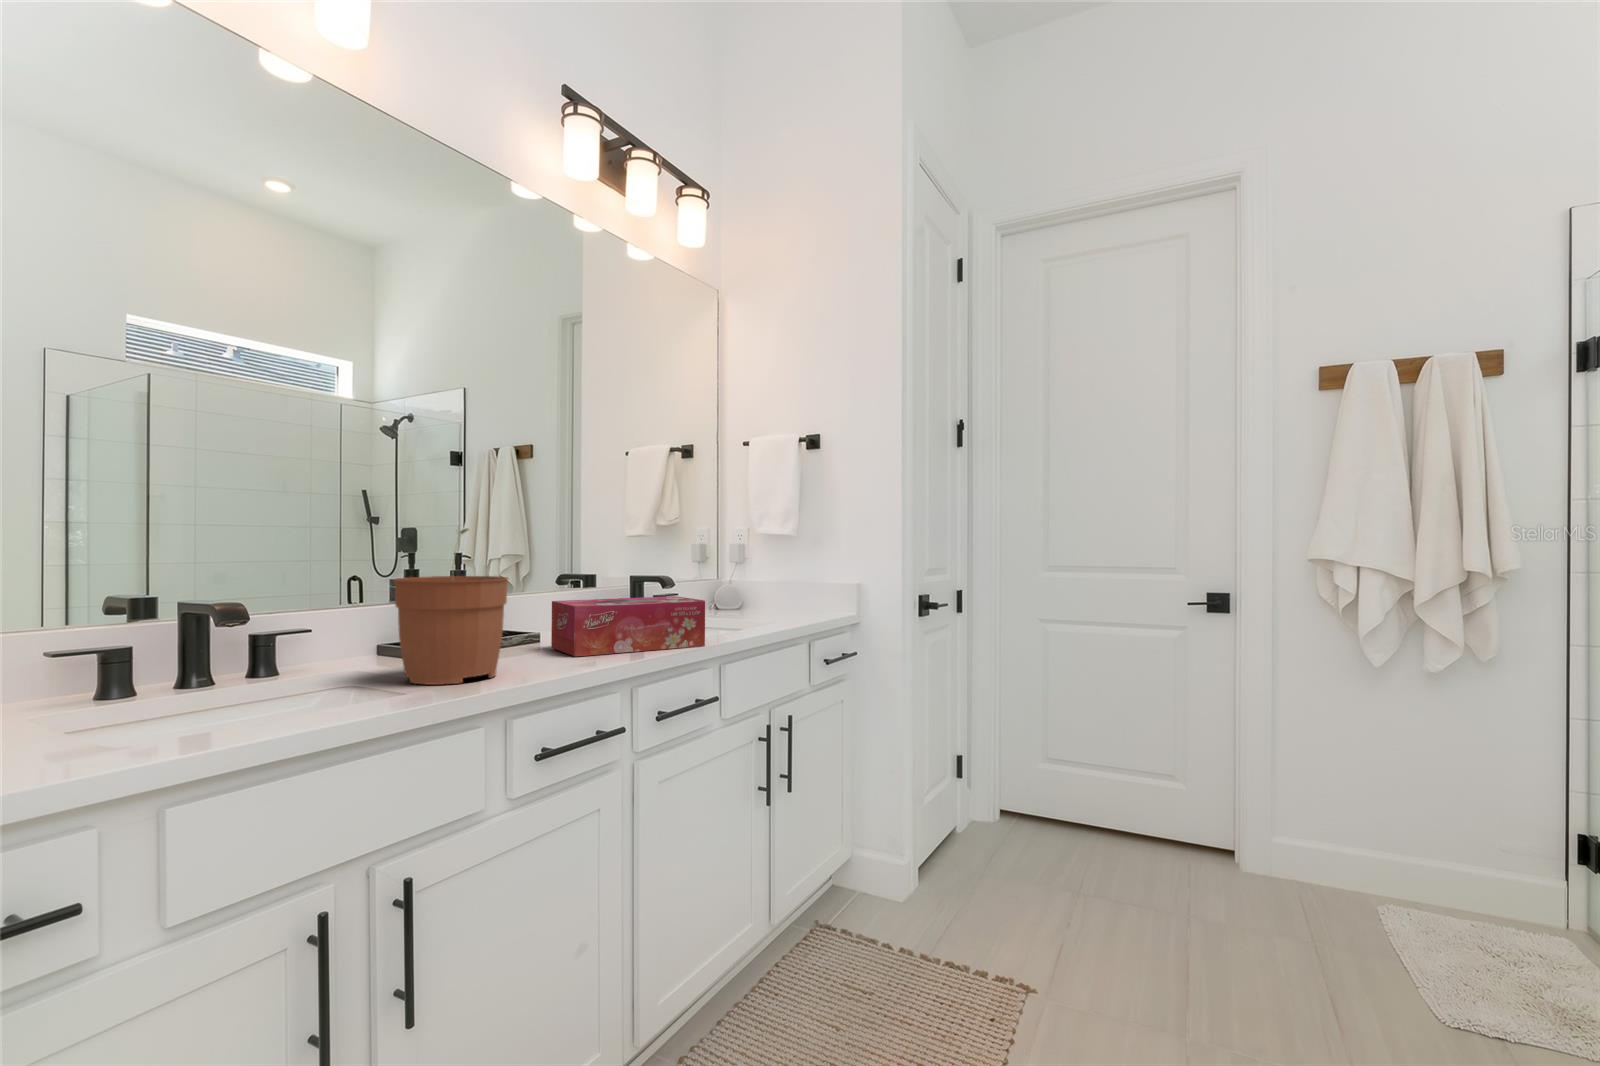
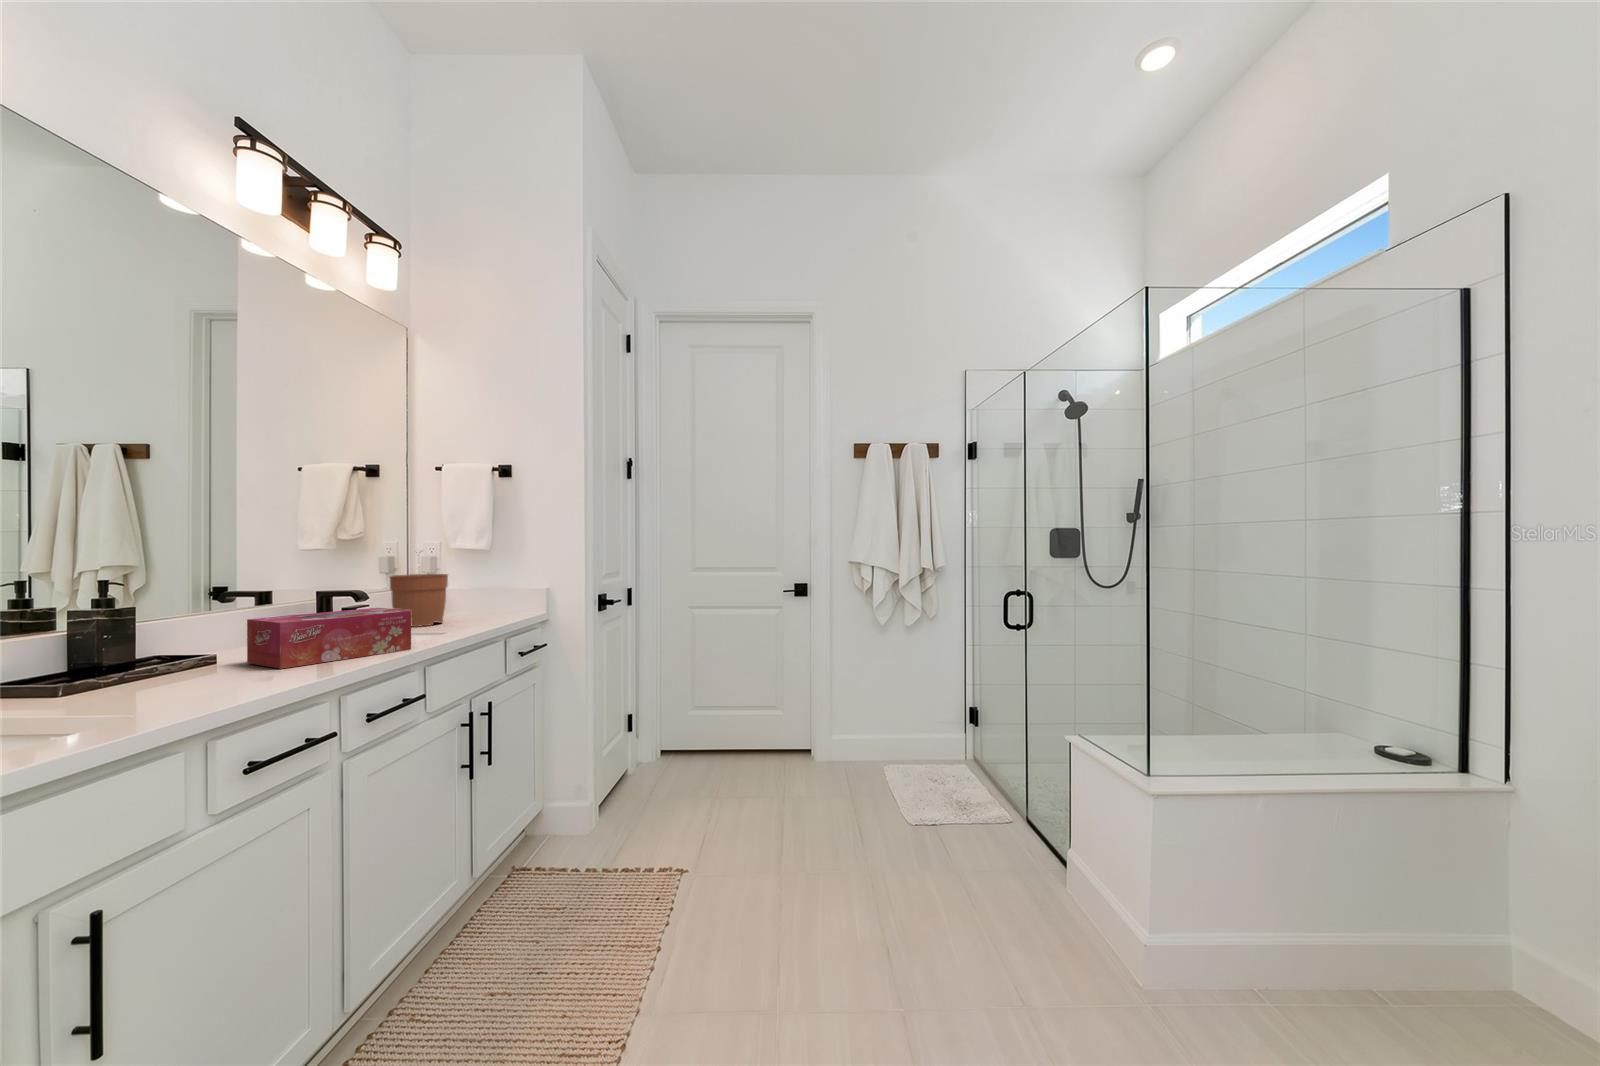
plant pot: present [394,529,508,685] -> present [390,552,448,627]

